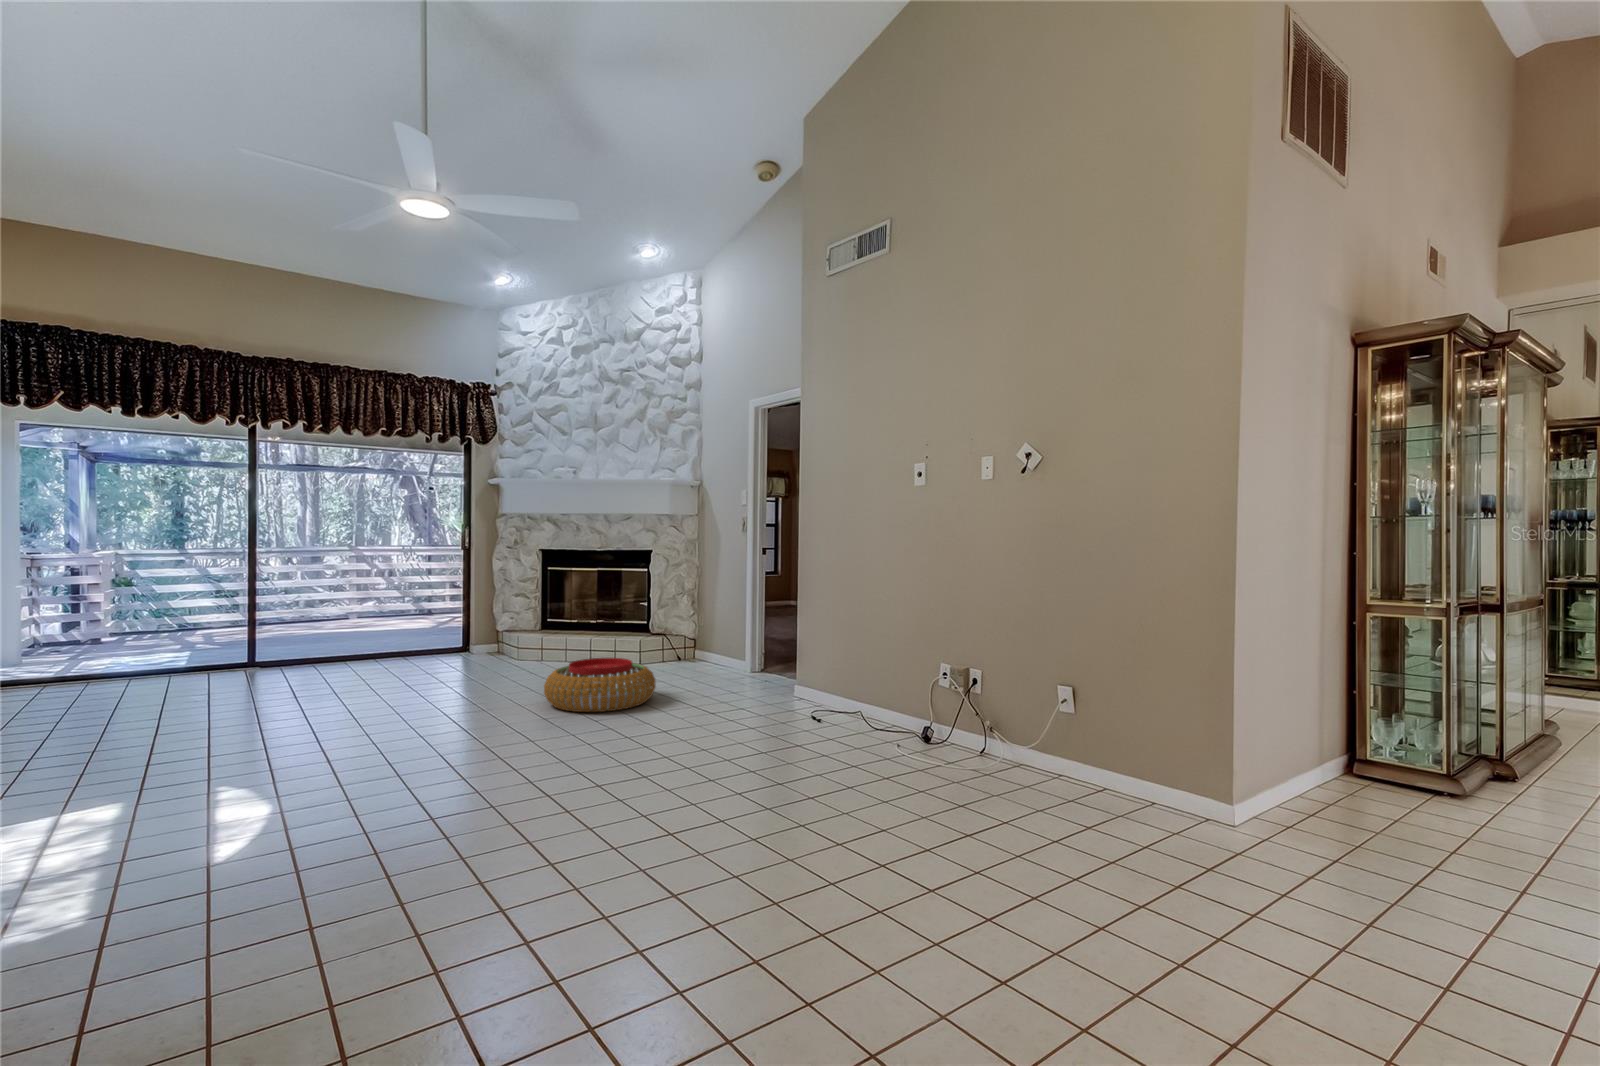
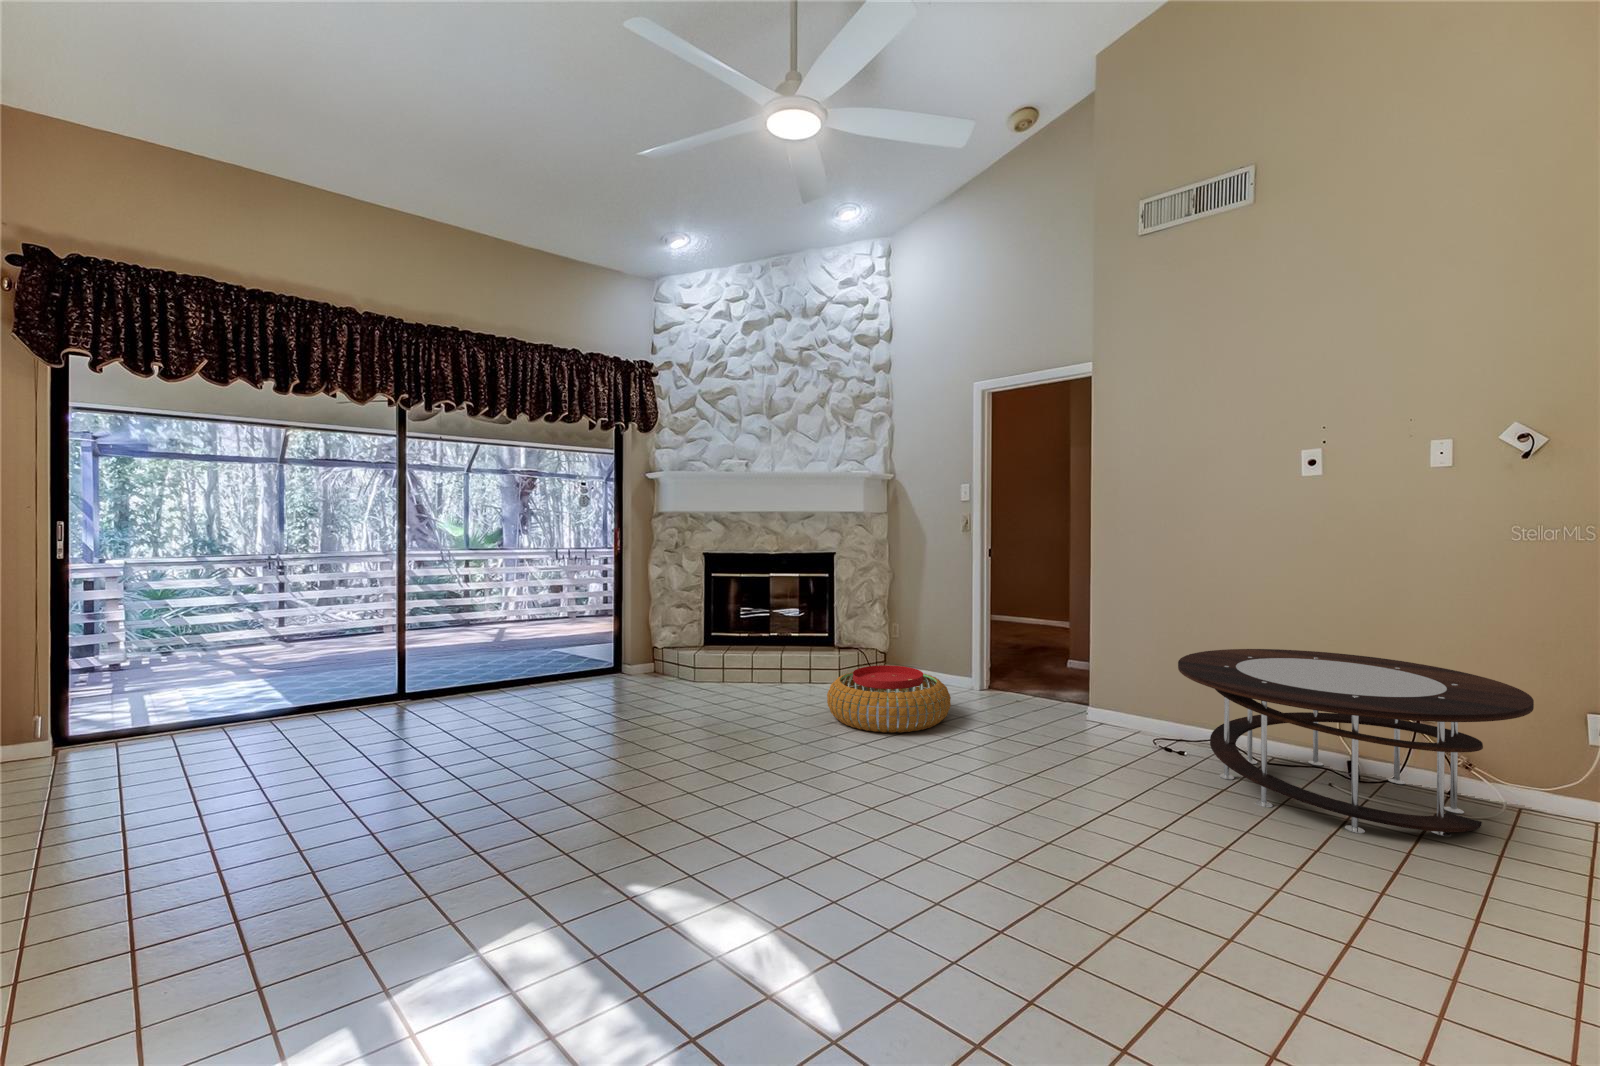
coffee table: none [739,645,972,791] -> present [1178,649,1534,836]

